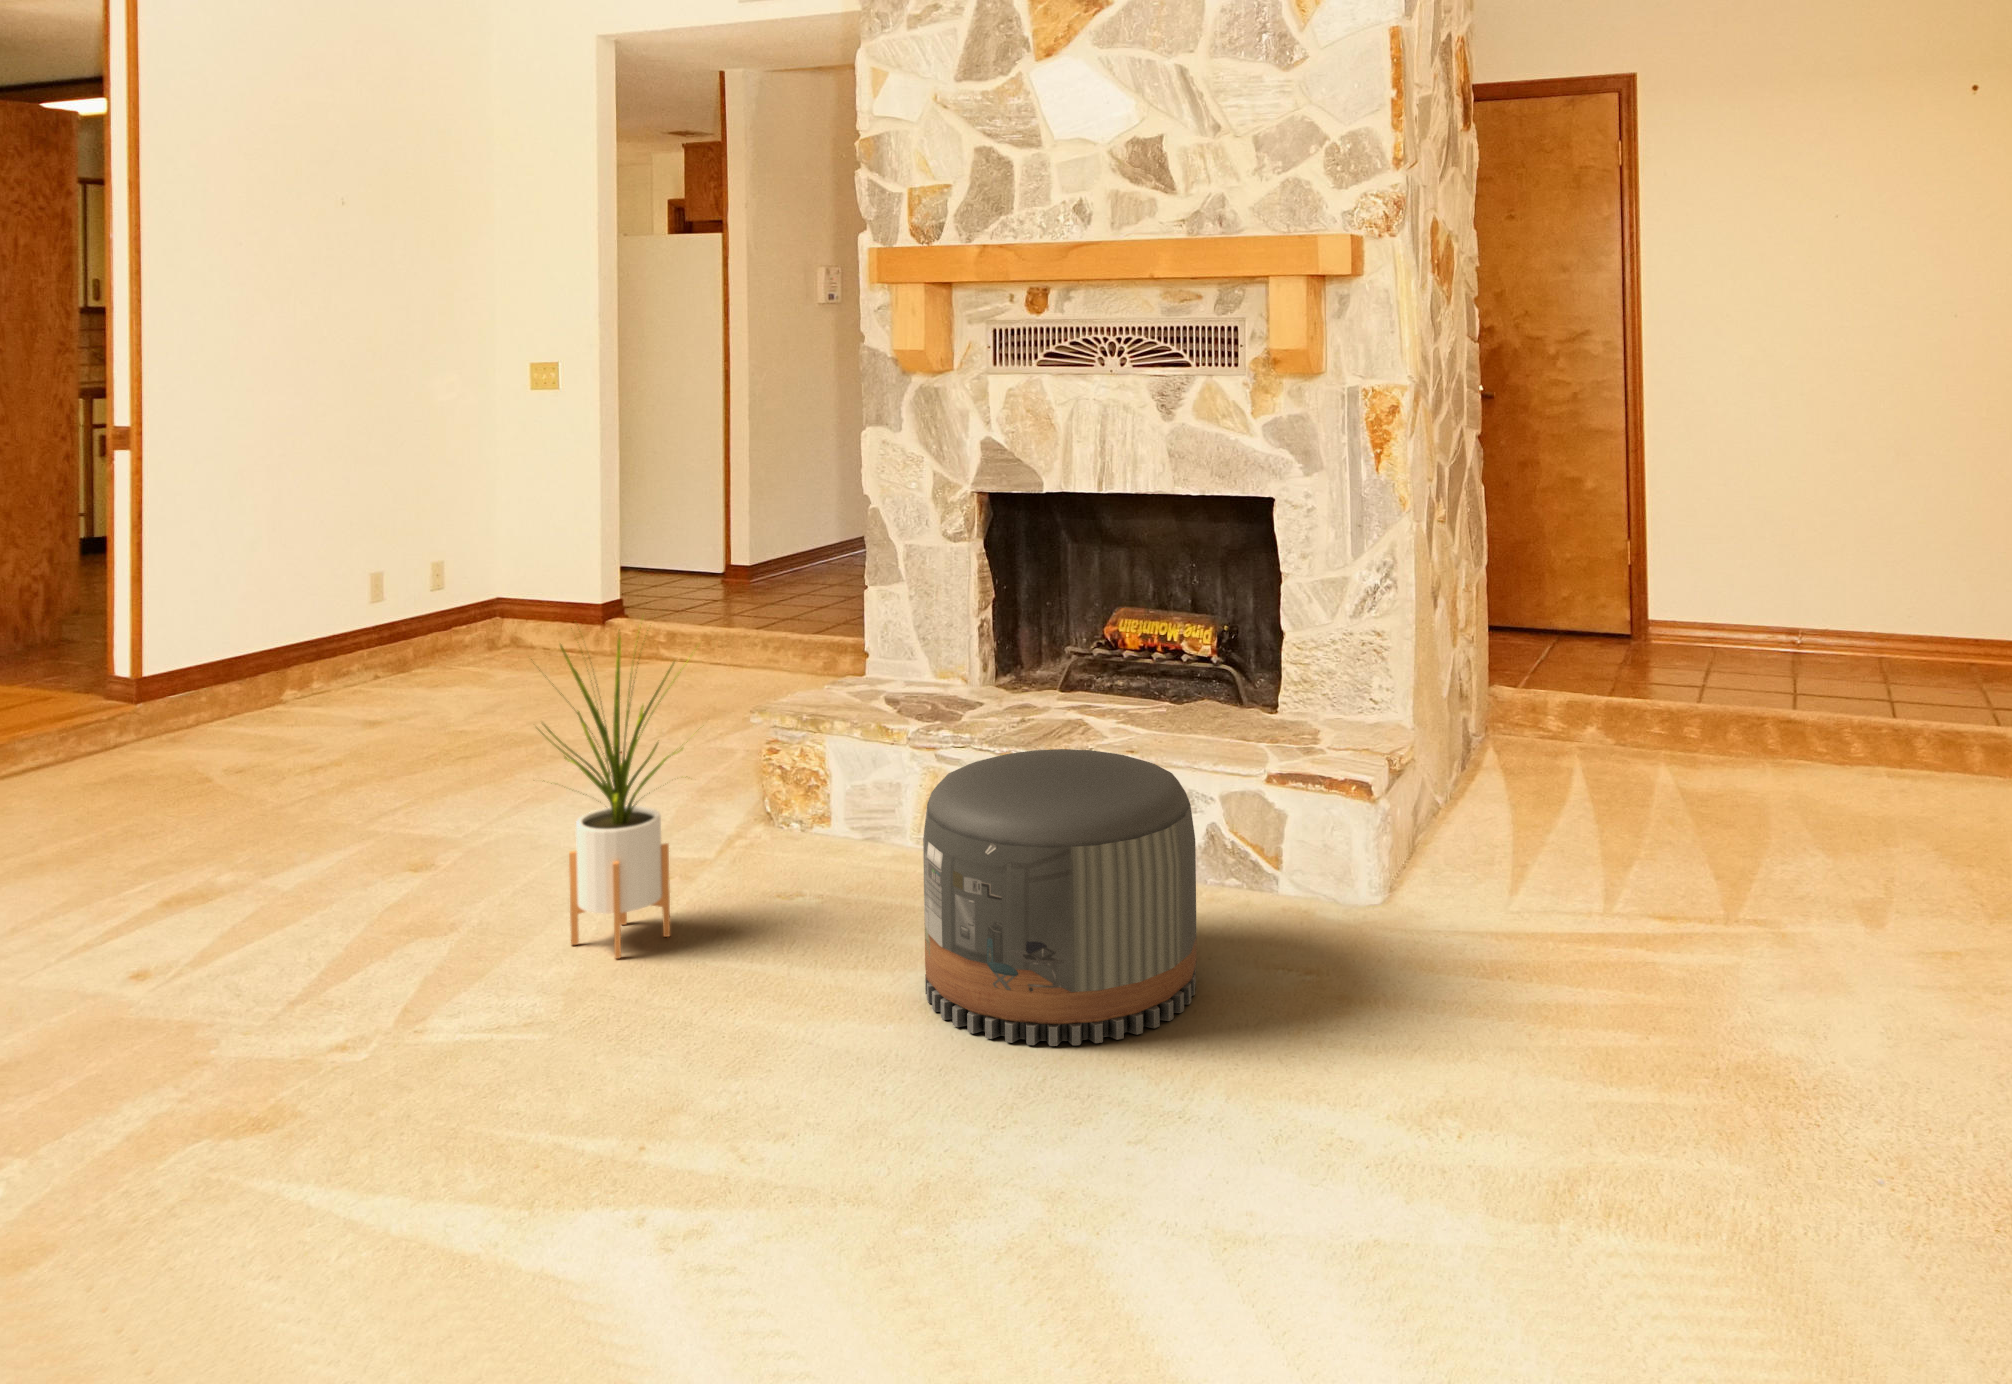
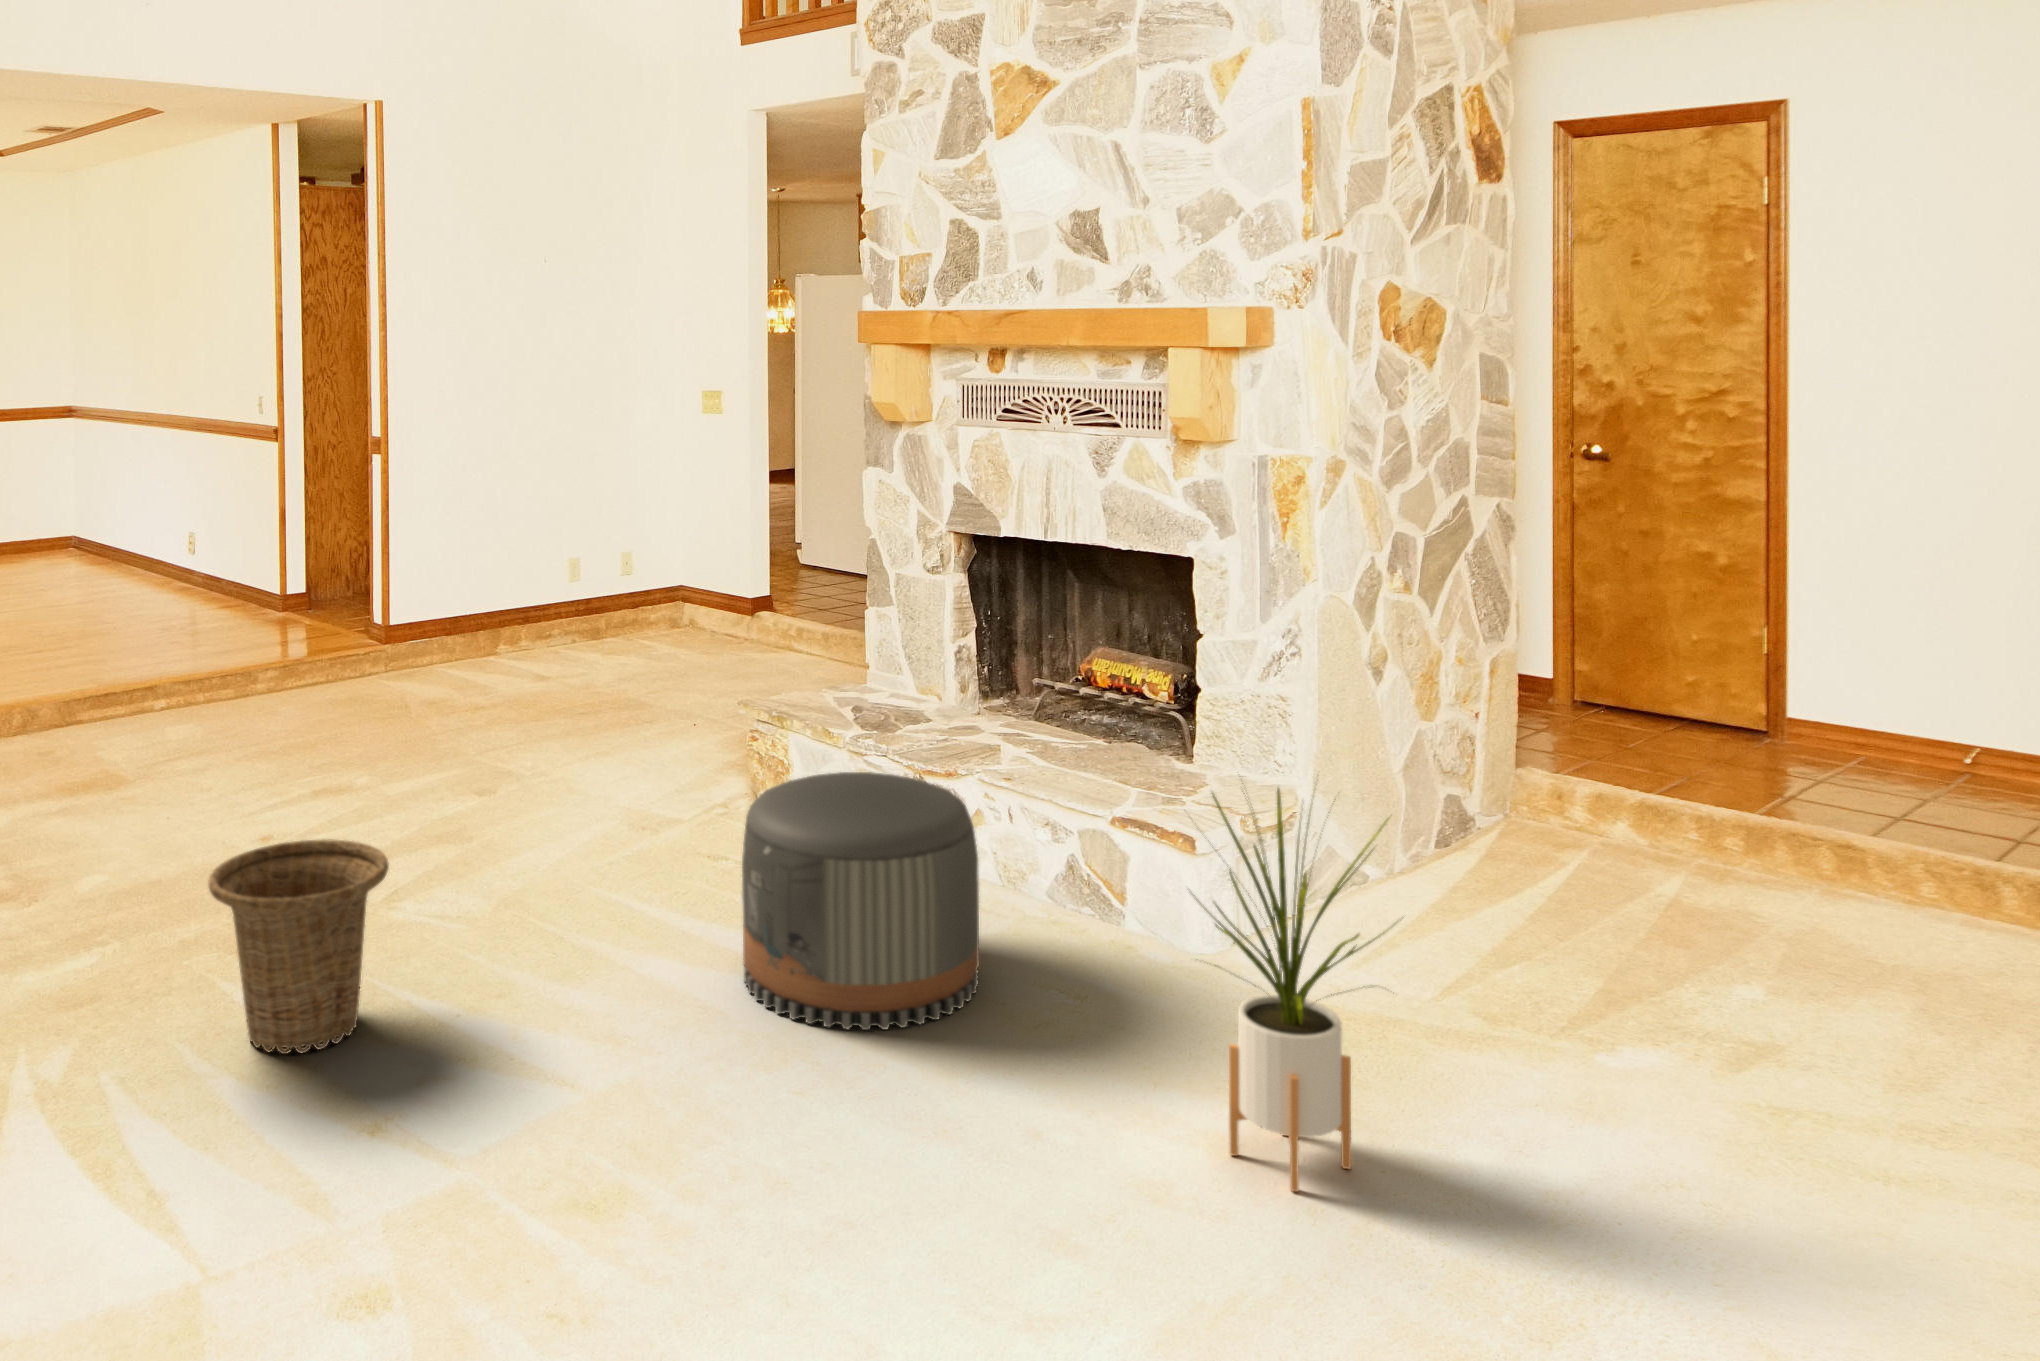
house plant: present [538,619,690,958] -> present [1194,788,1403,1192]
basket: none [261,925,530,1244] -> present [208,839,389,1054]

